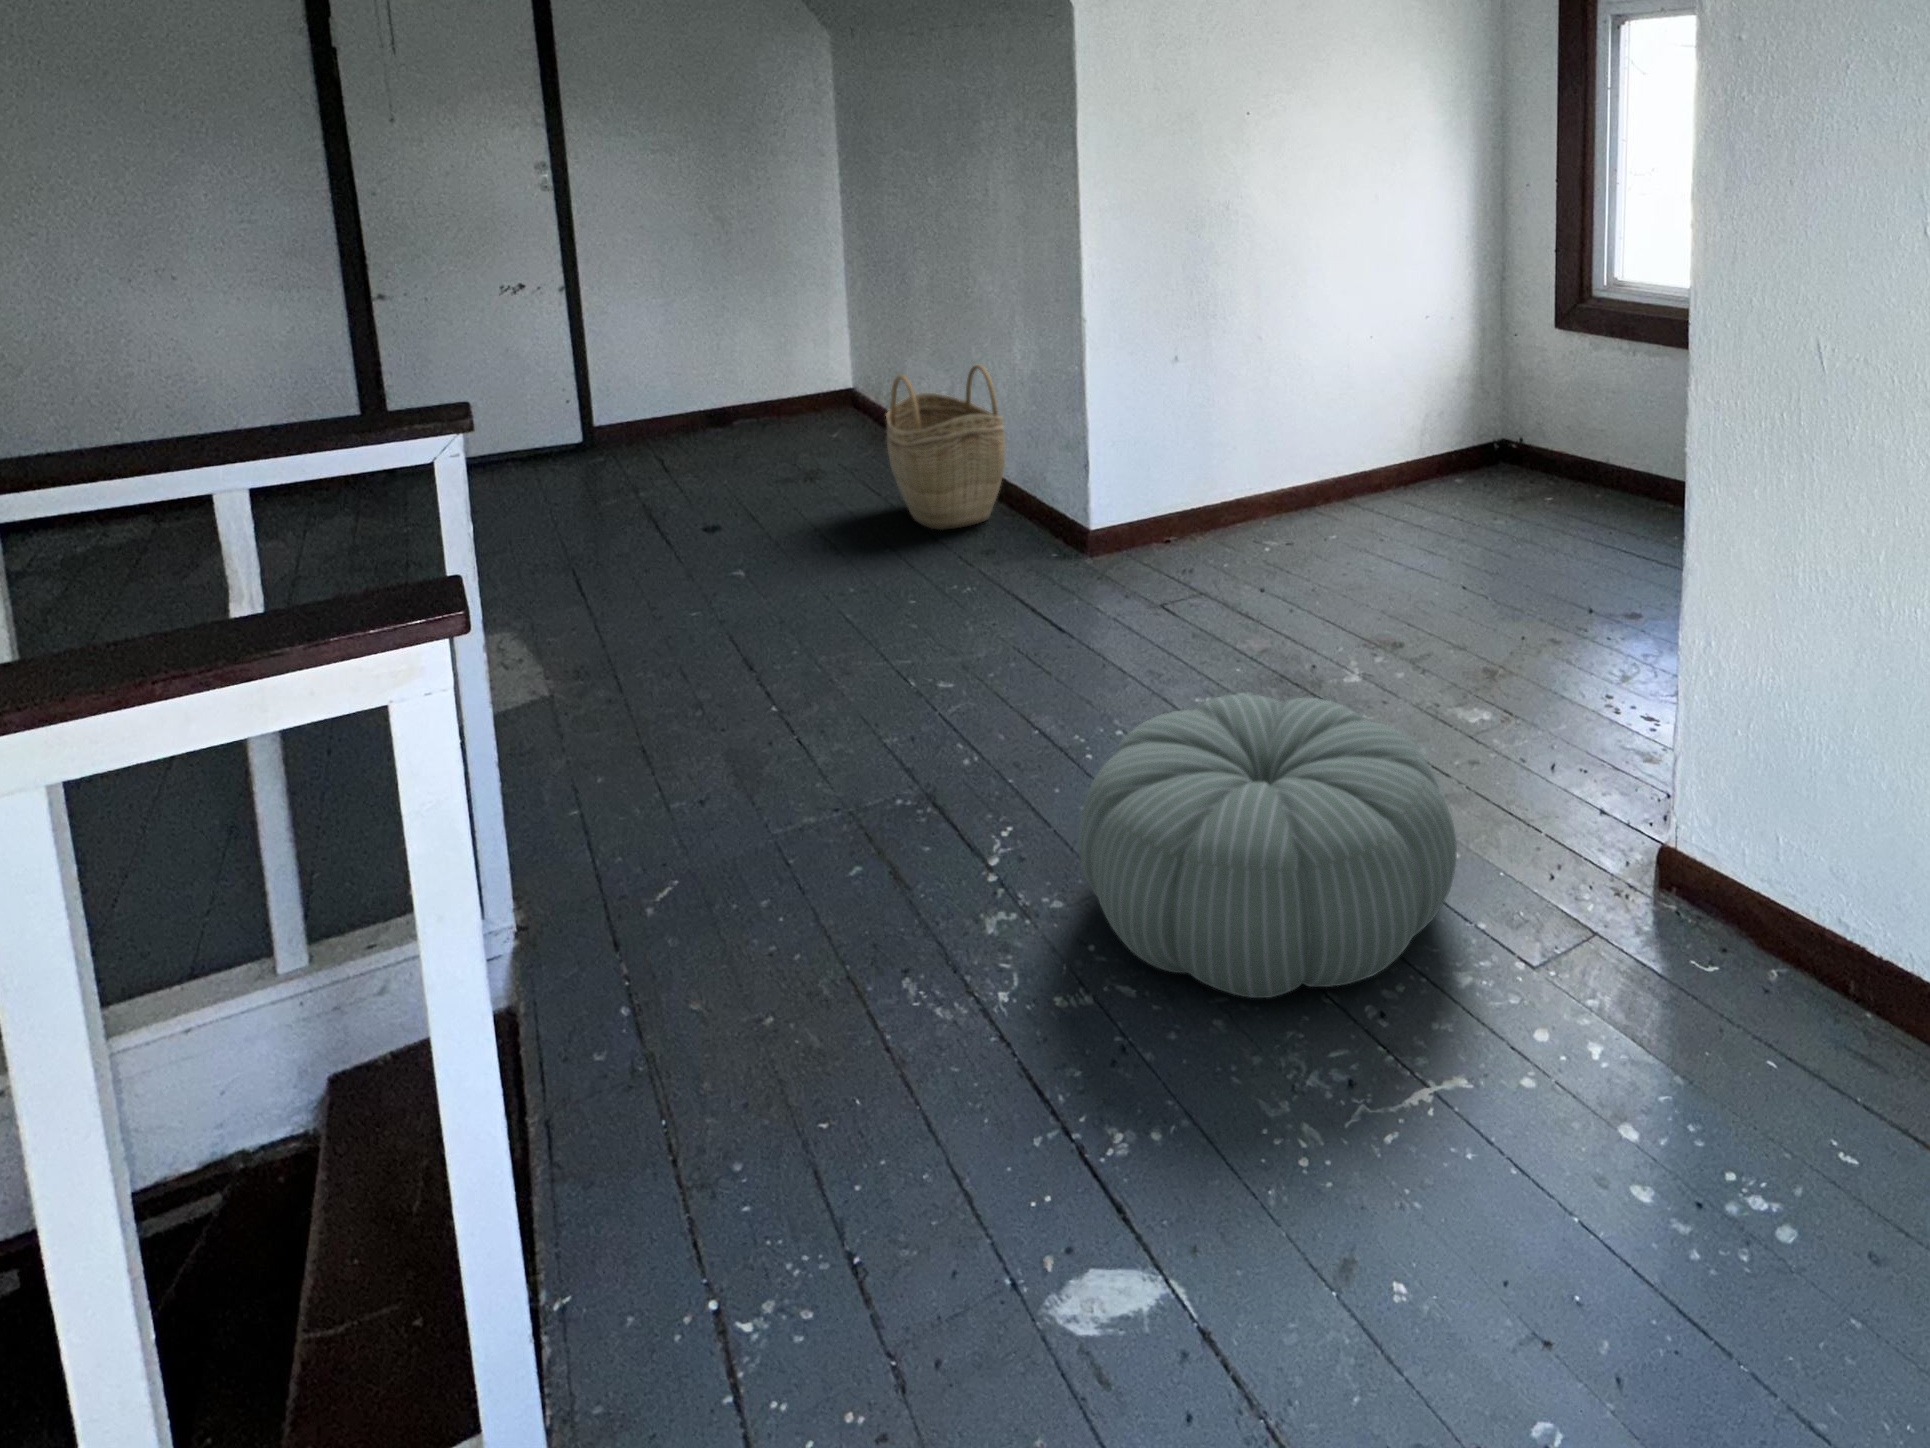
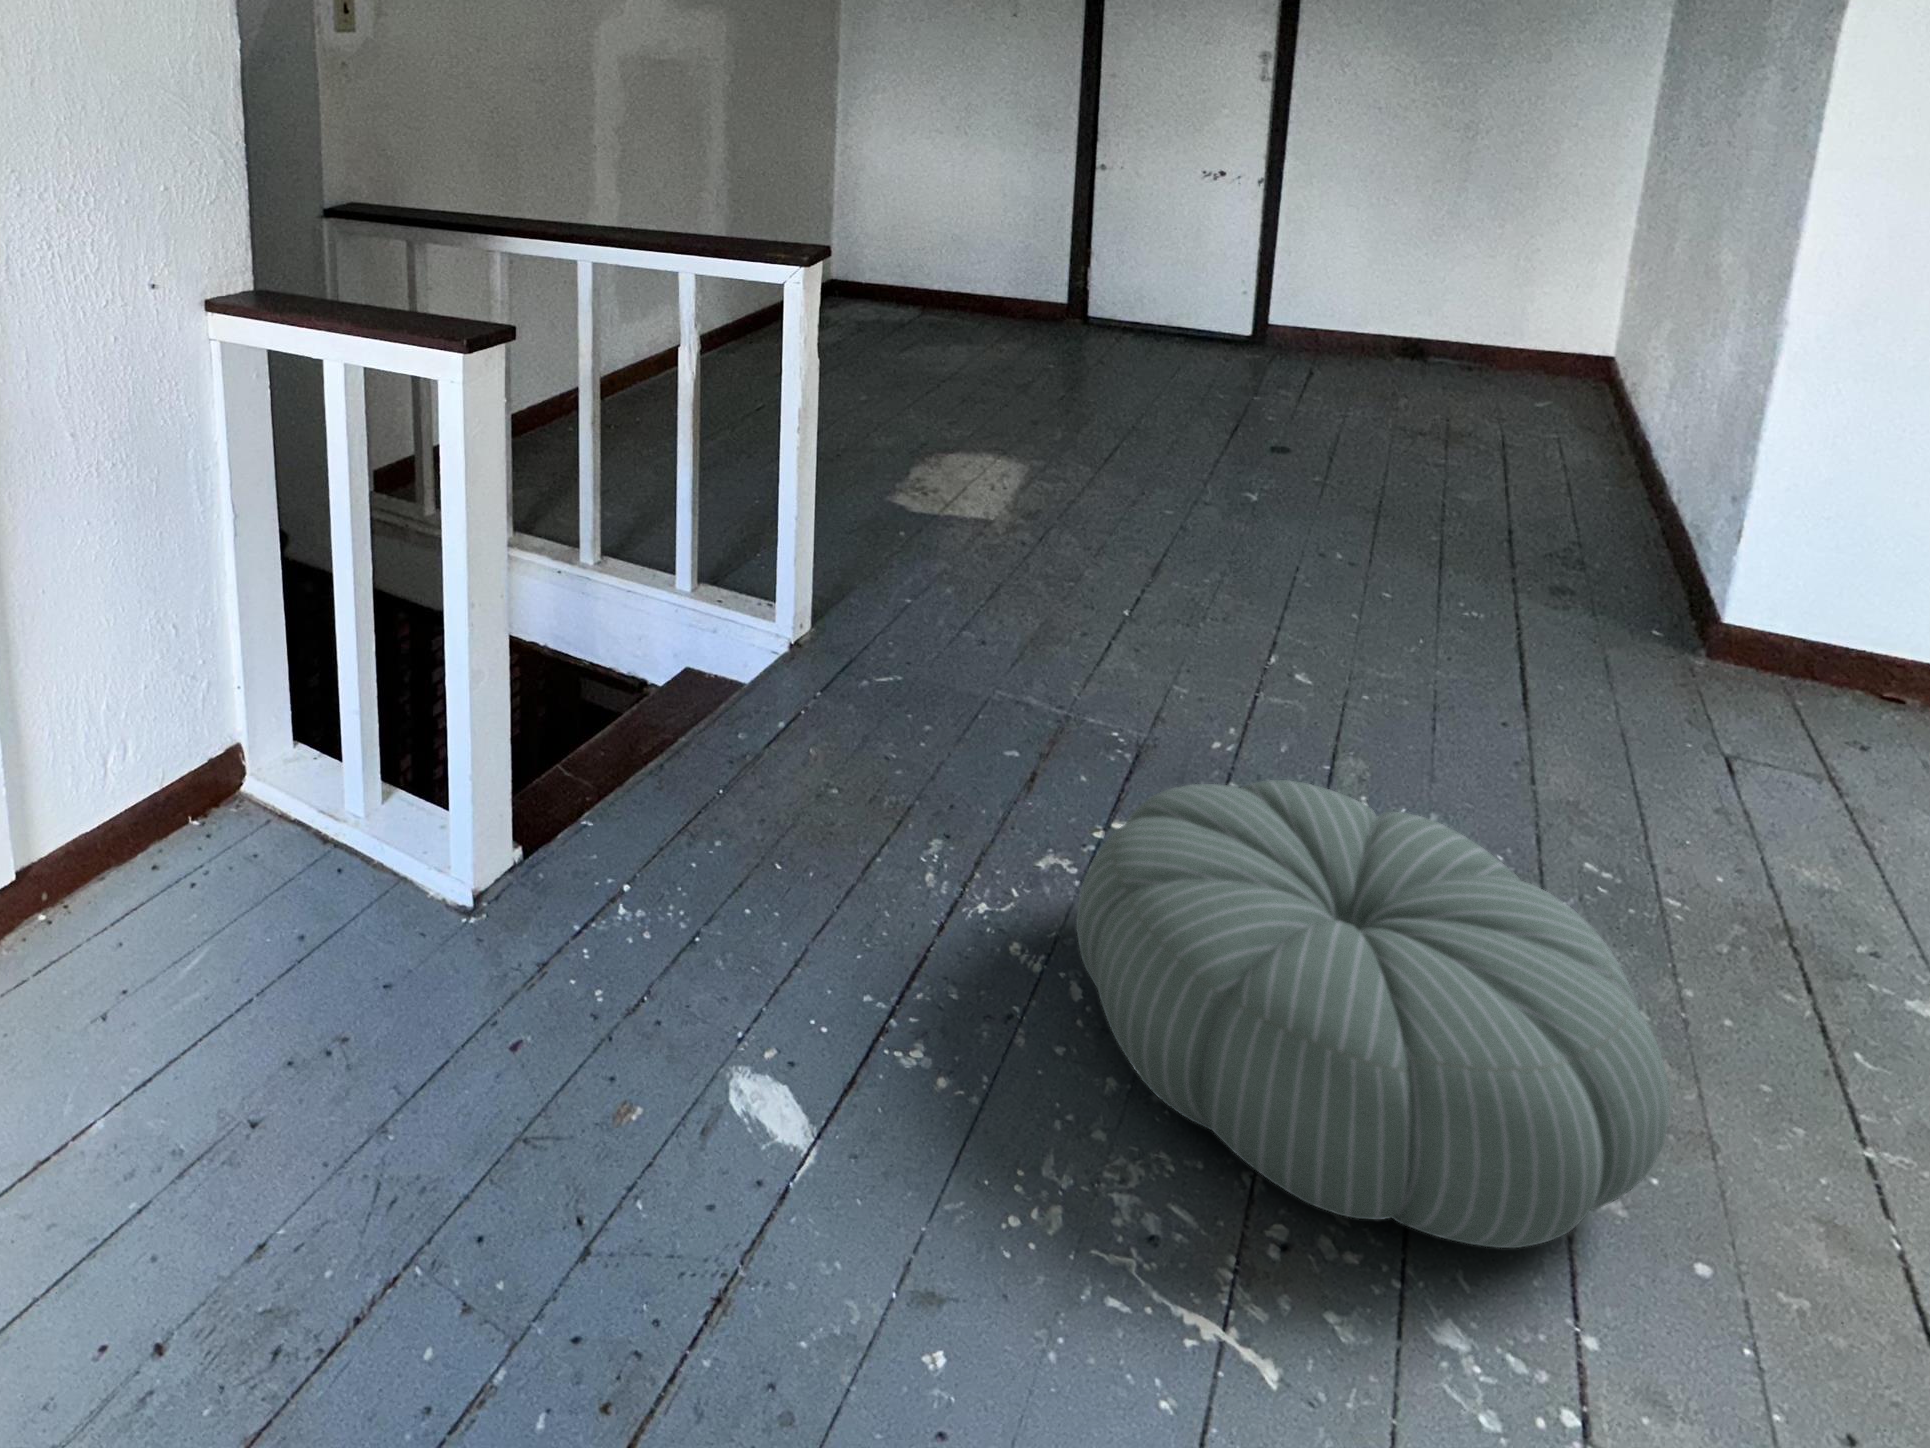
woven basket: present [886,365,1006,530] -> none [1490,337,1671,555]

